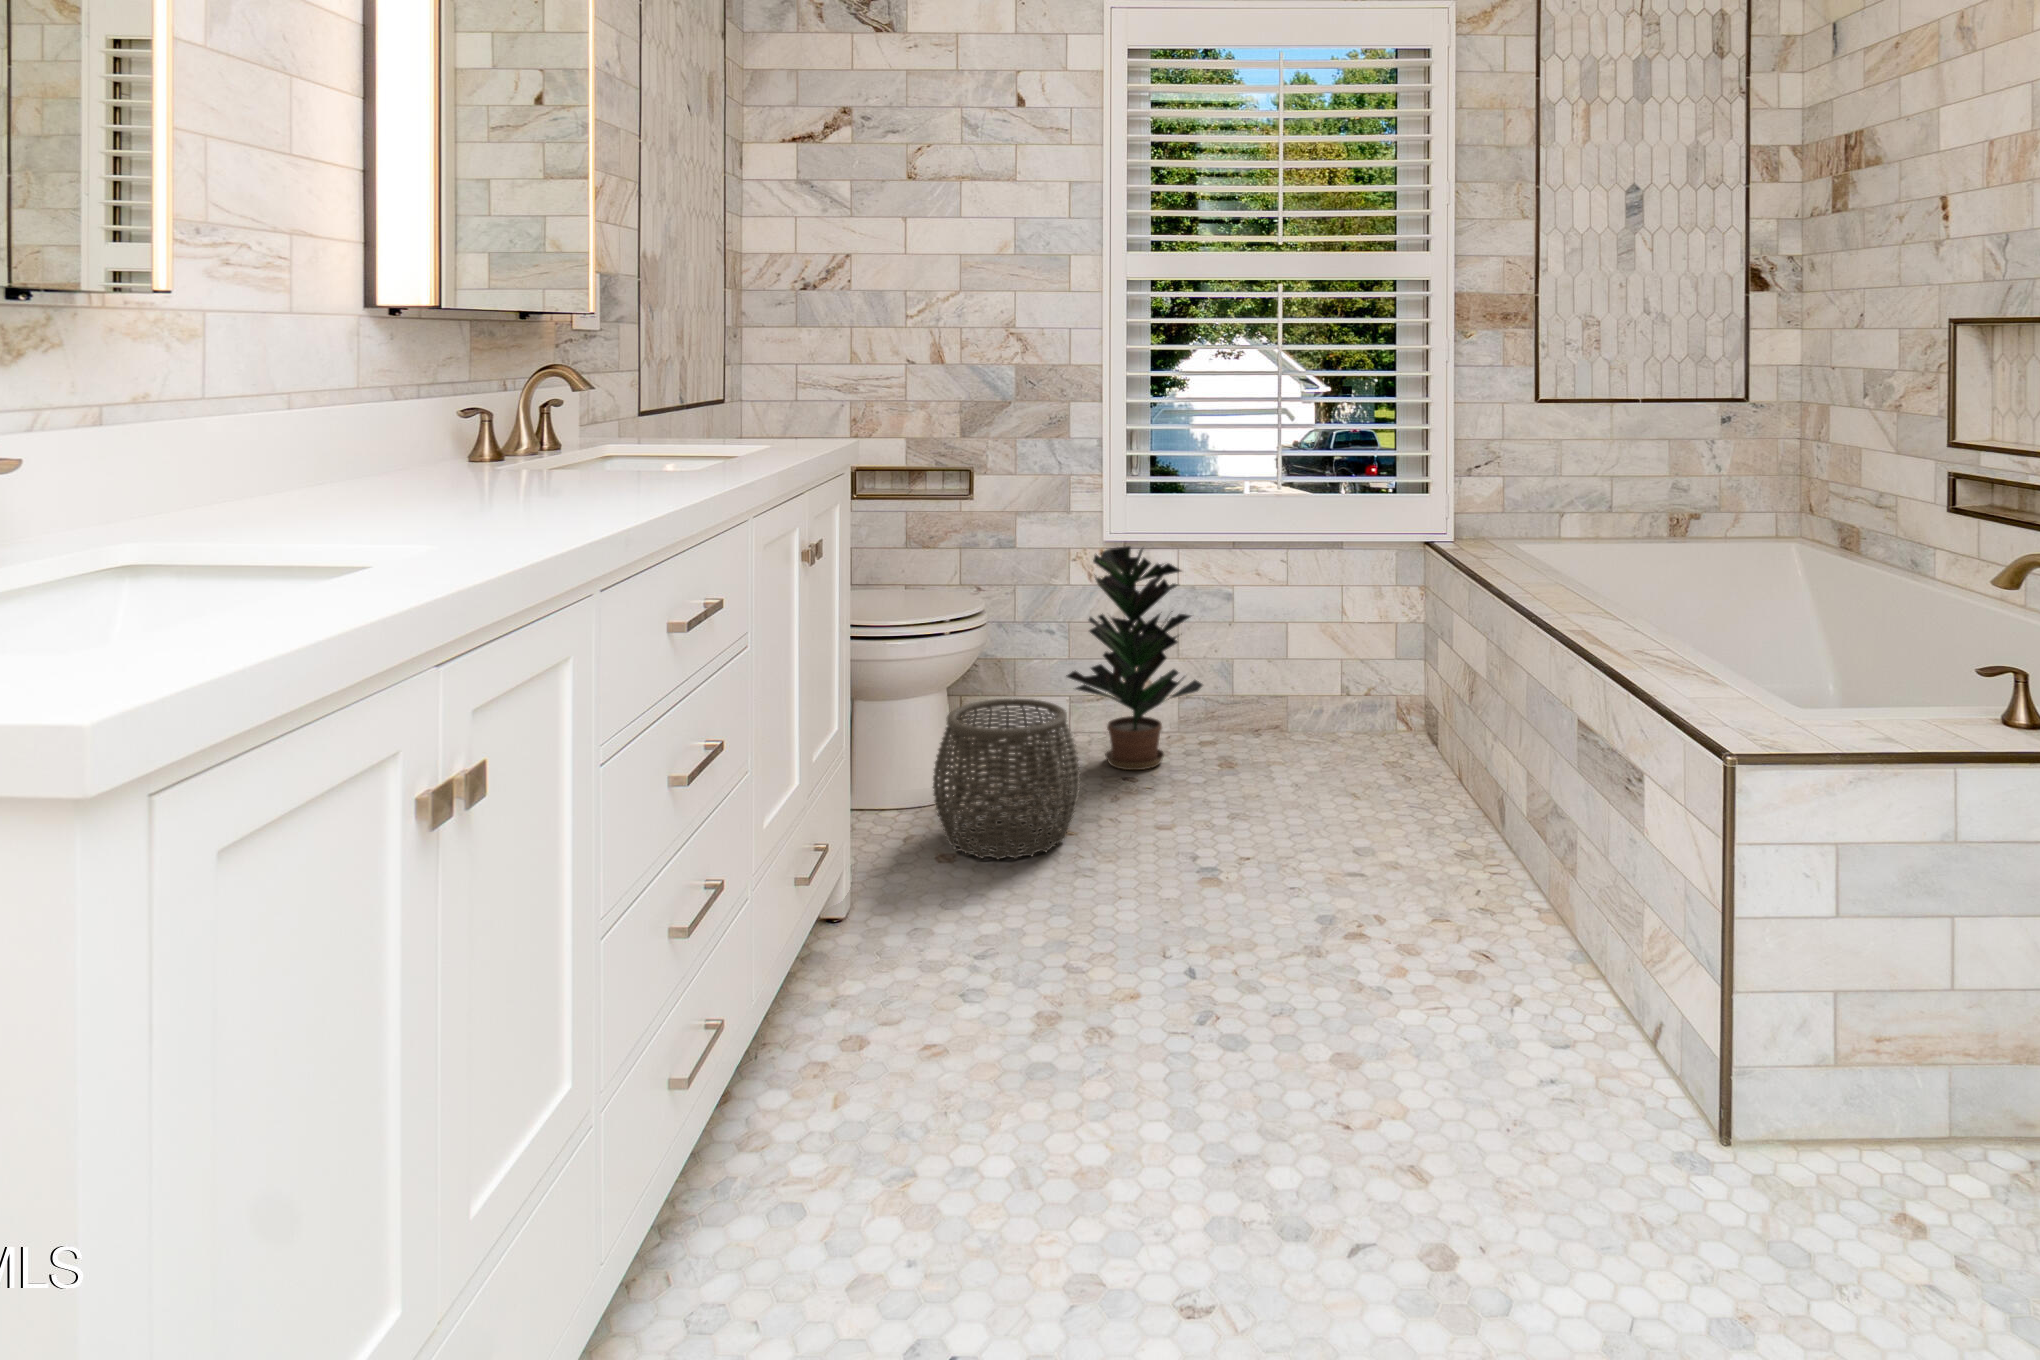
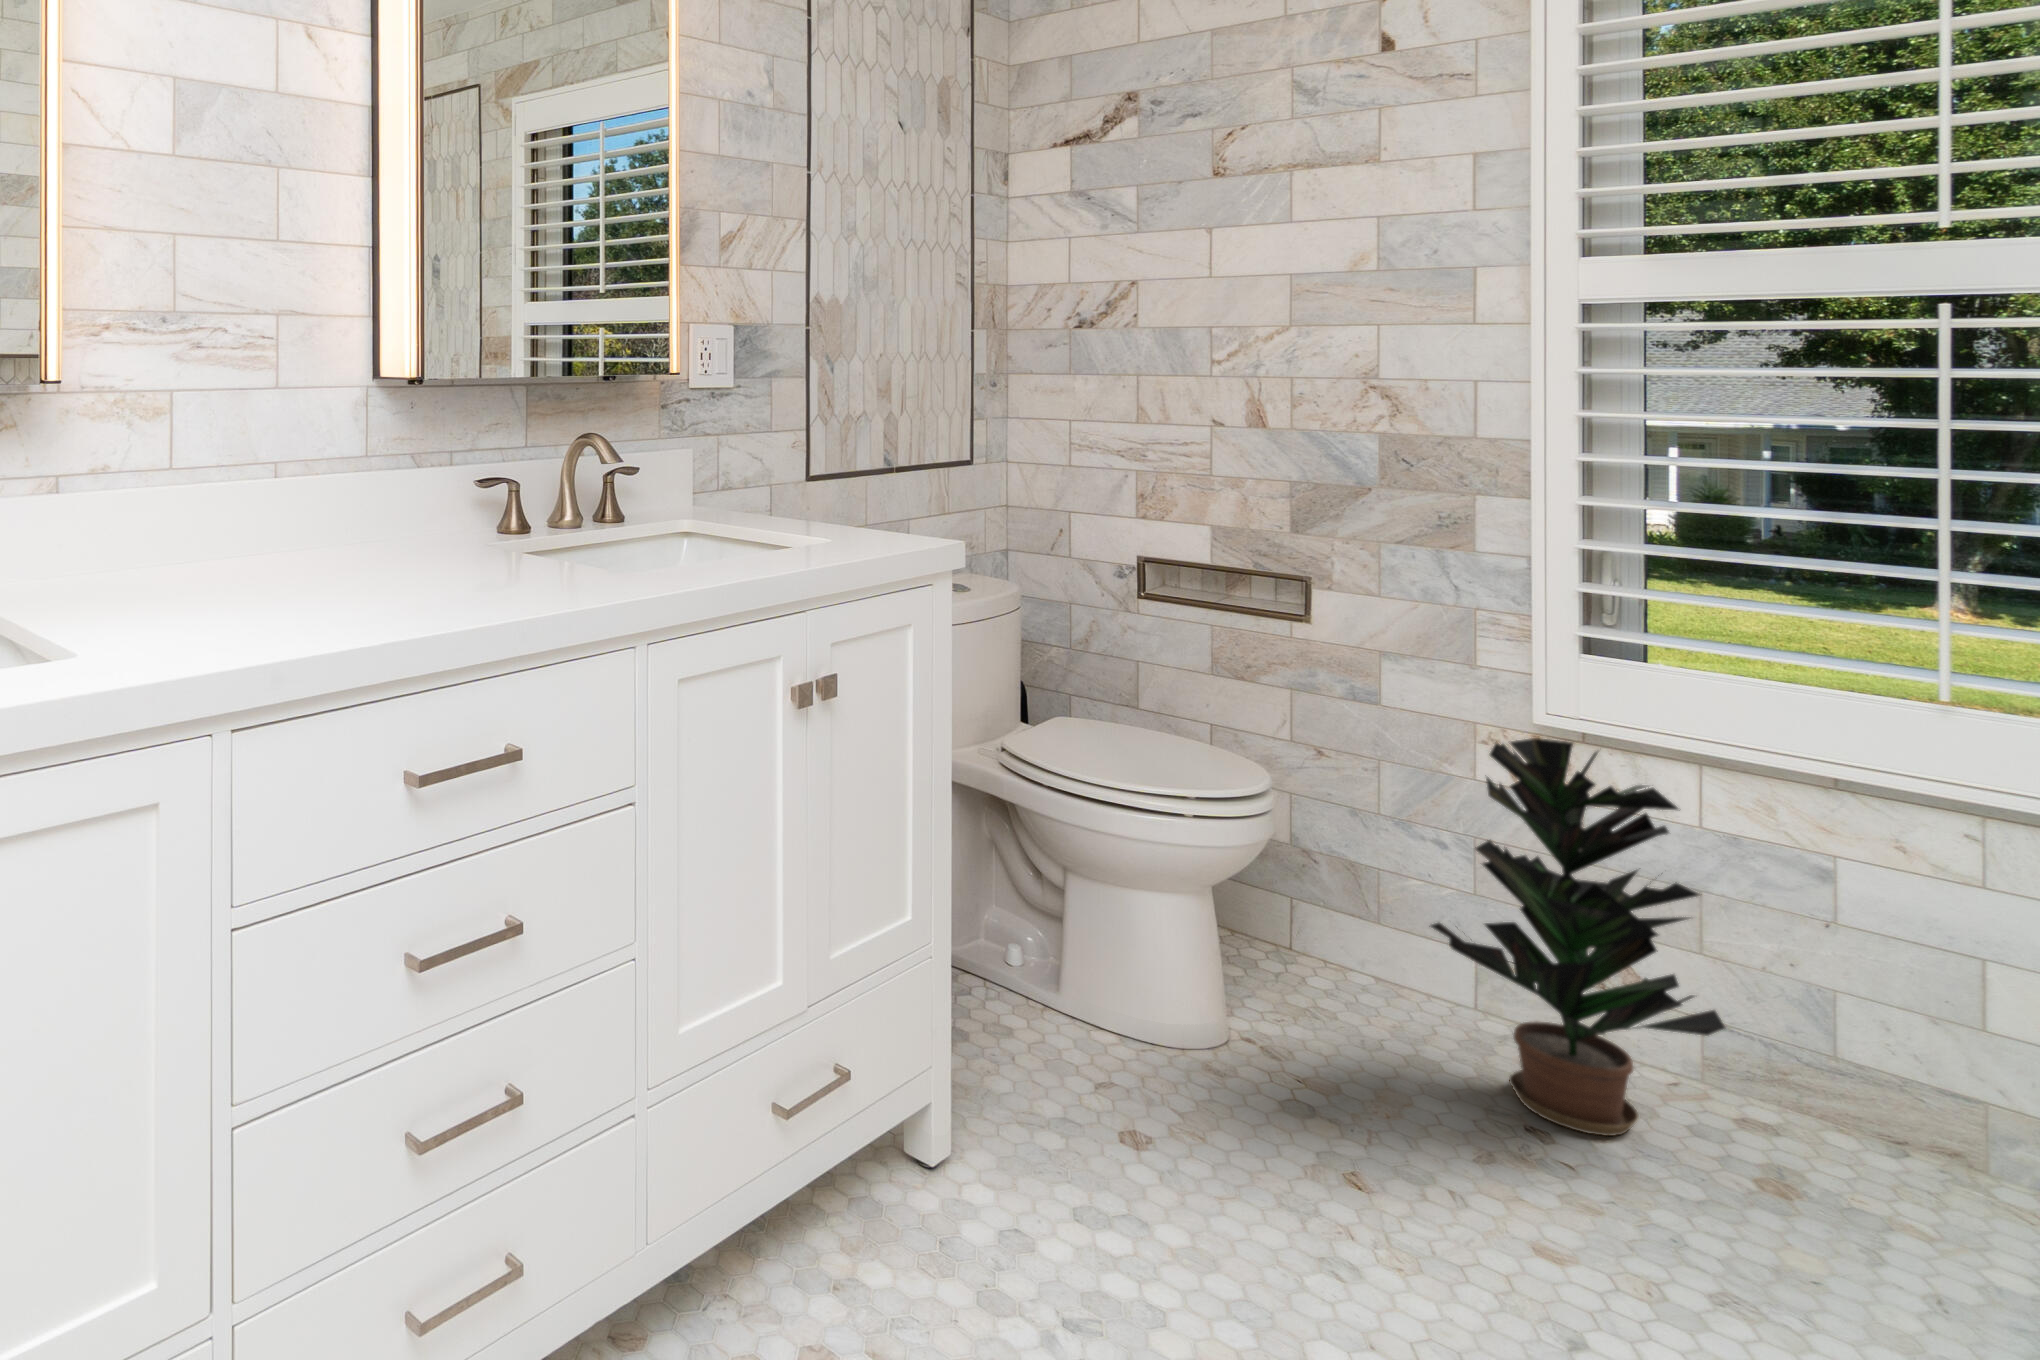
woven basket: present [933,699,1081,859] -> none [1119,929,1374,1212]

